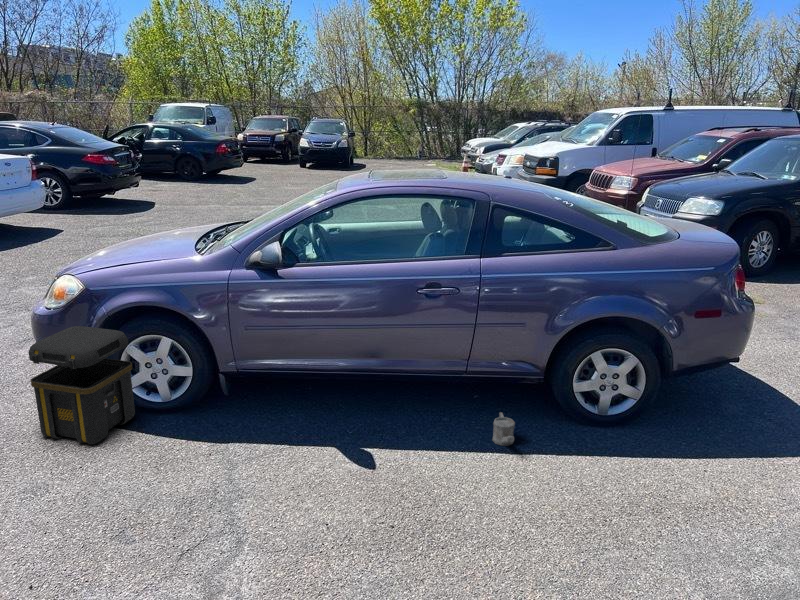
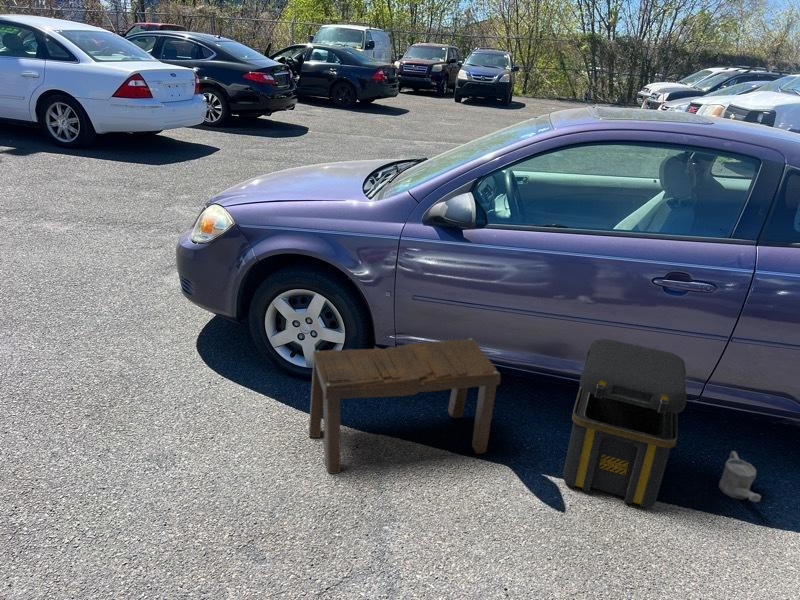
toolbox: present [28,326,135,444] -> present [563,339,687,507]
bench: none [163,355,316,476] -> present [309,338,501,474]

